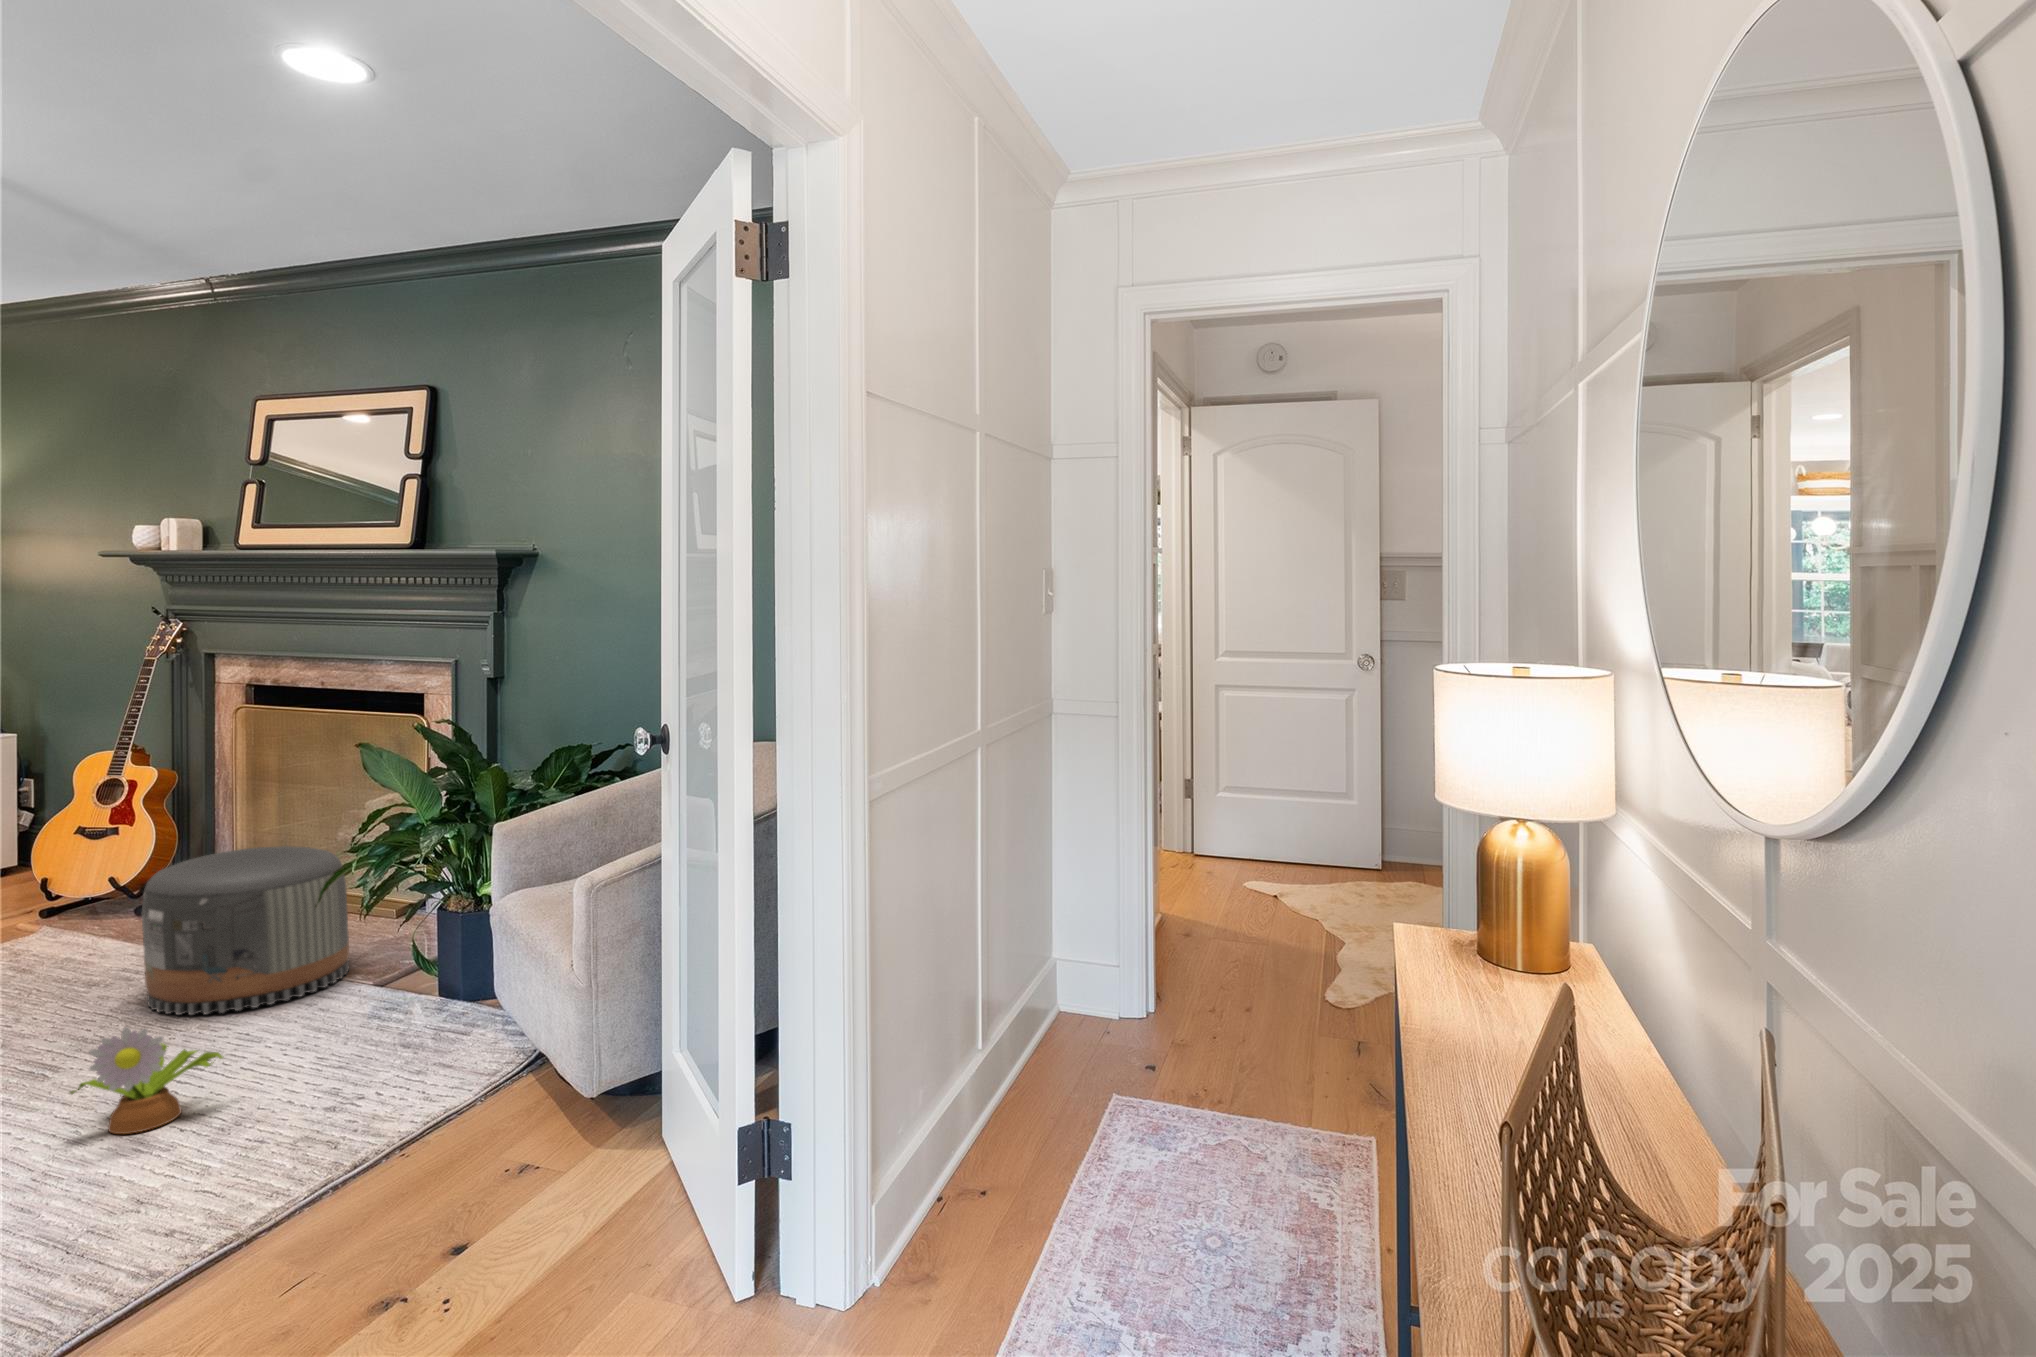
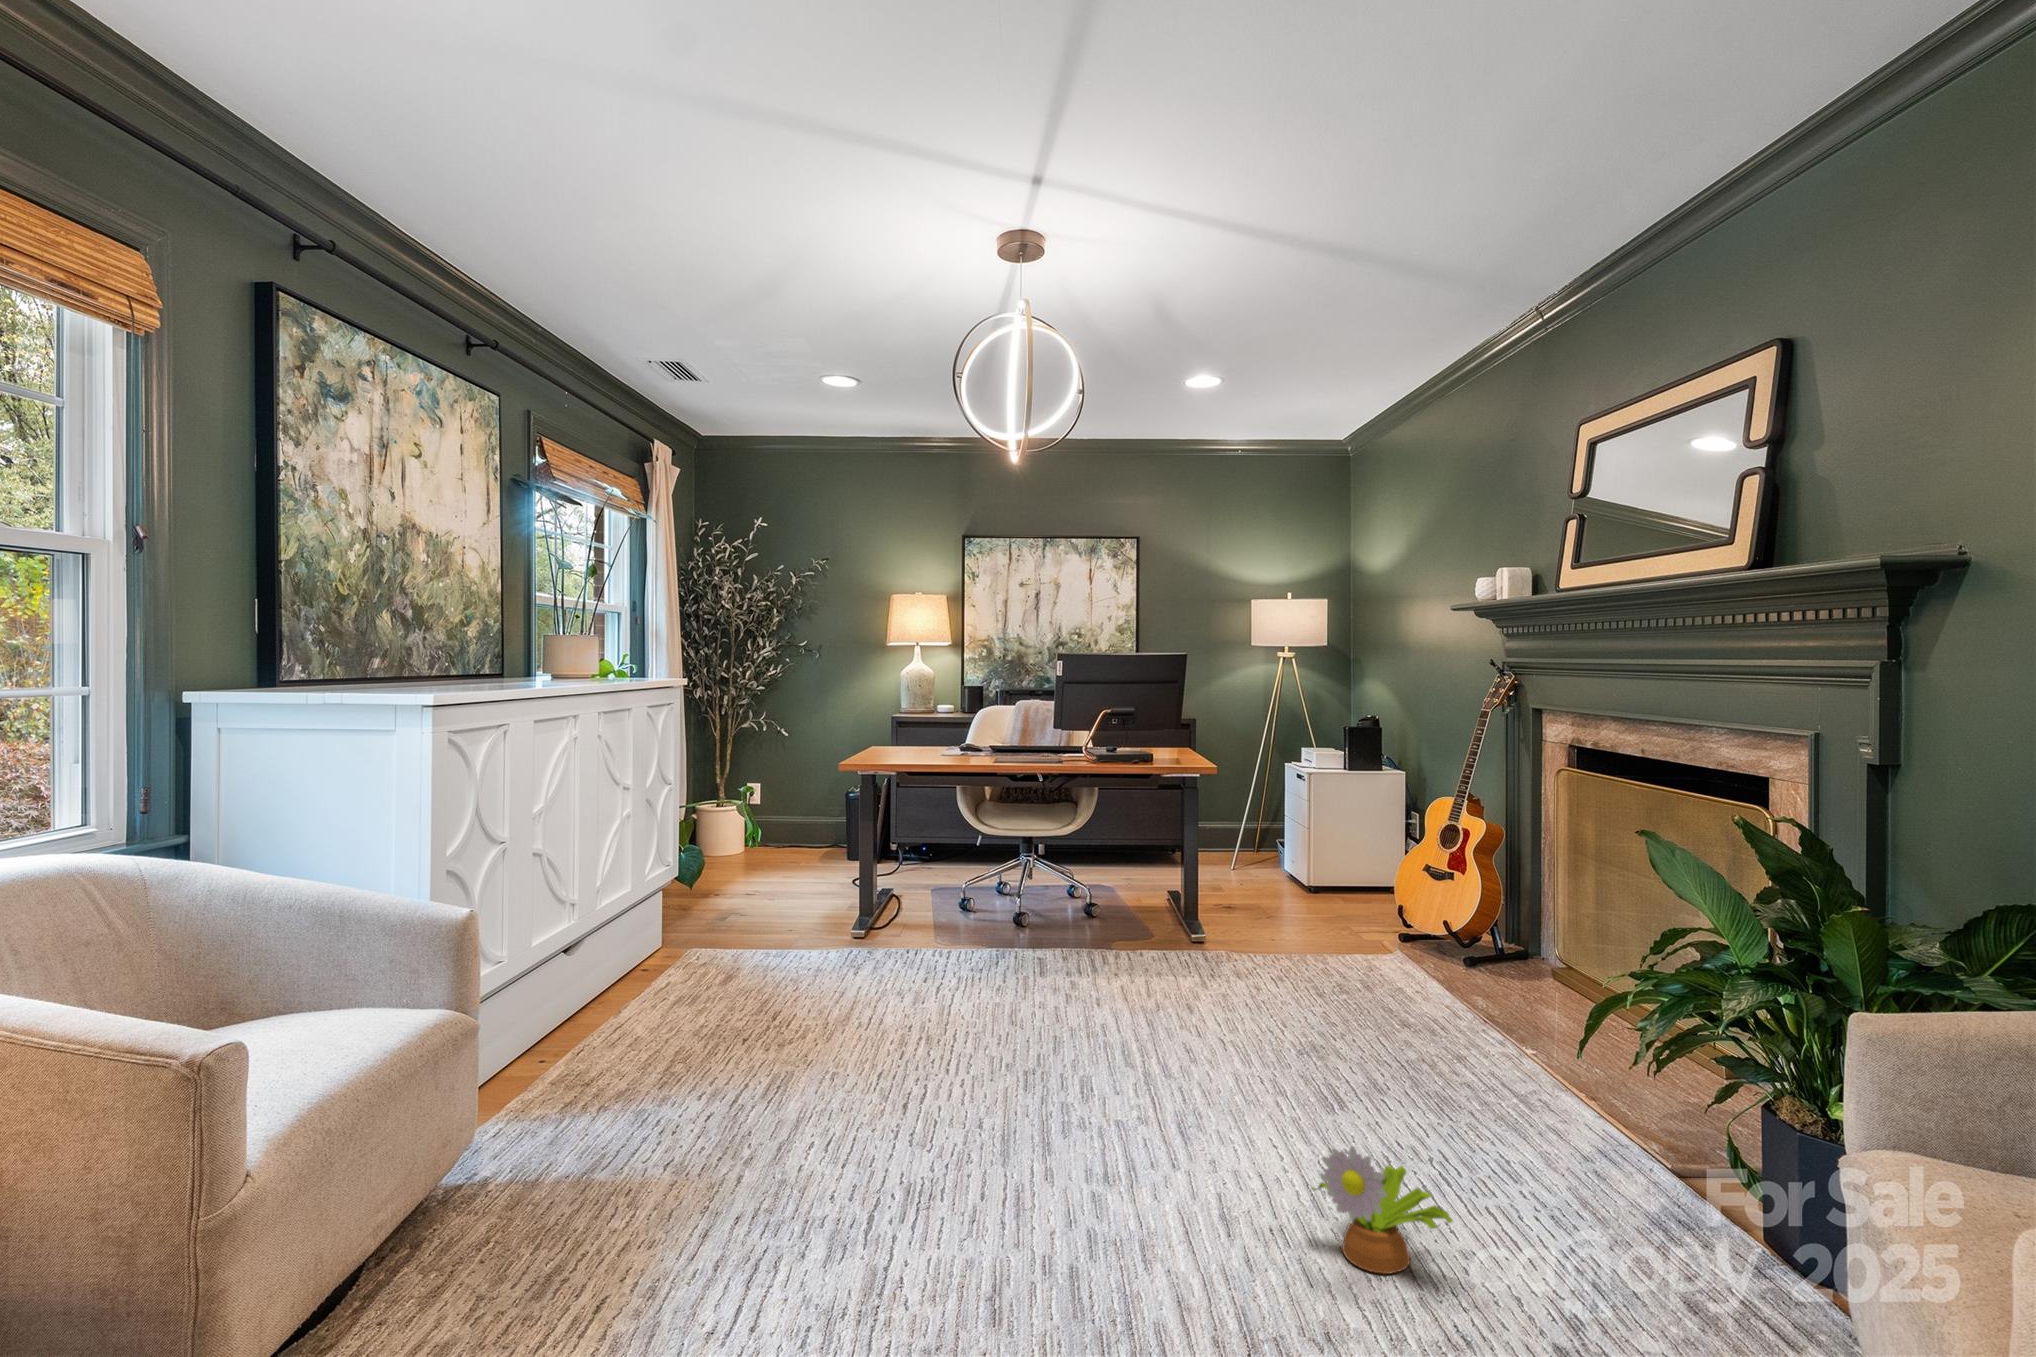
pouf: present [142,846,349,1015] -> none [1431,935,1648,1145]

